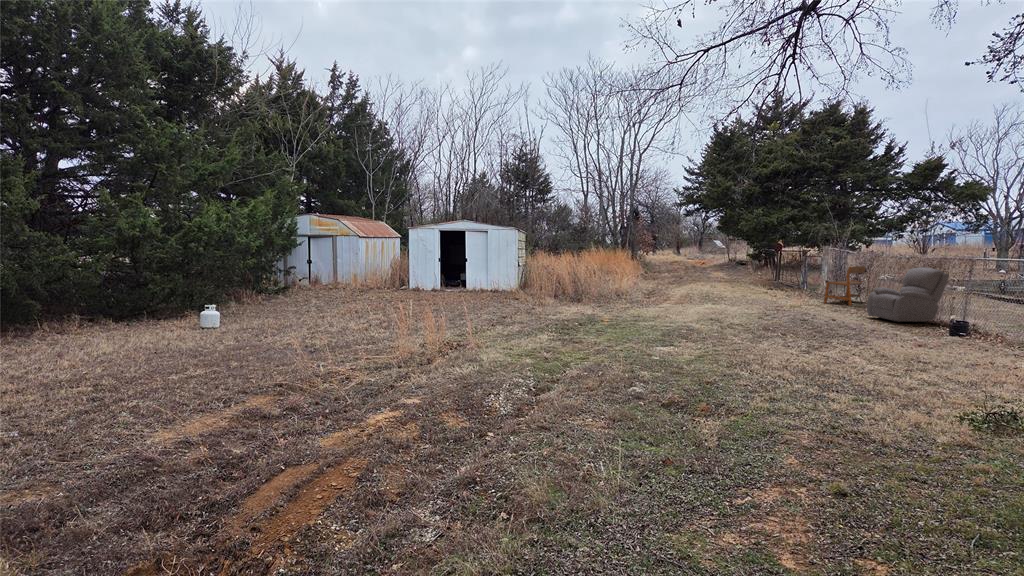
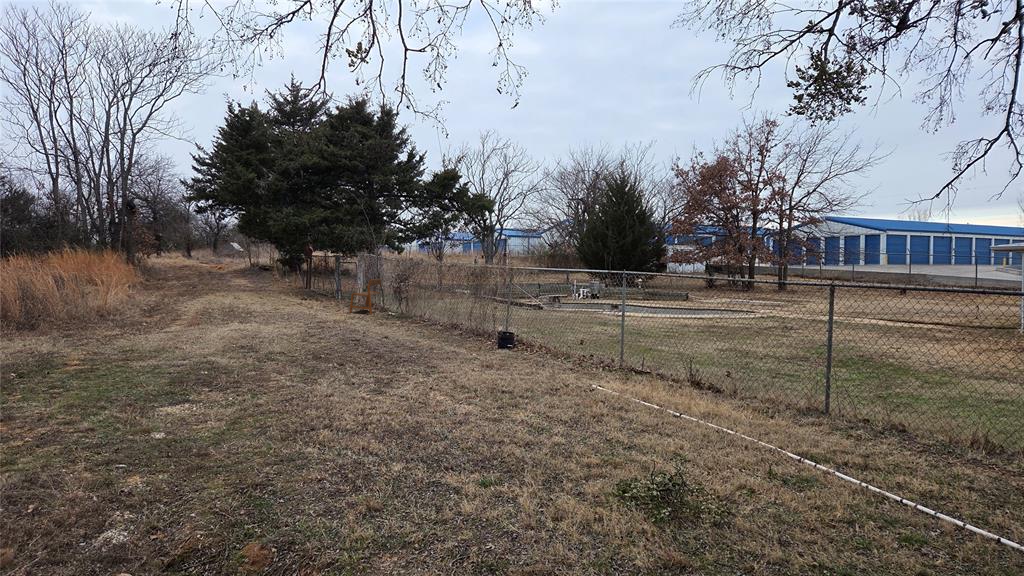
chair: present [867,267,949,322] -> none [388,283,445,330]

